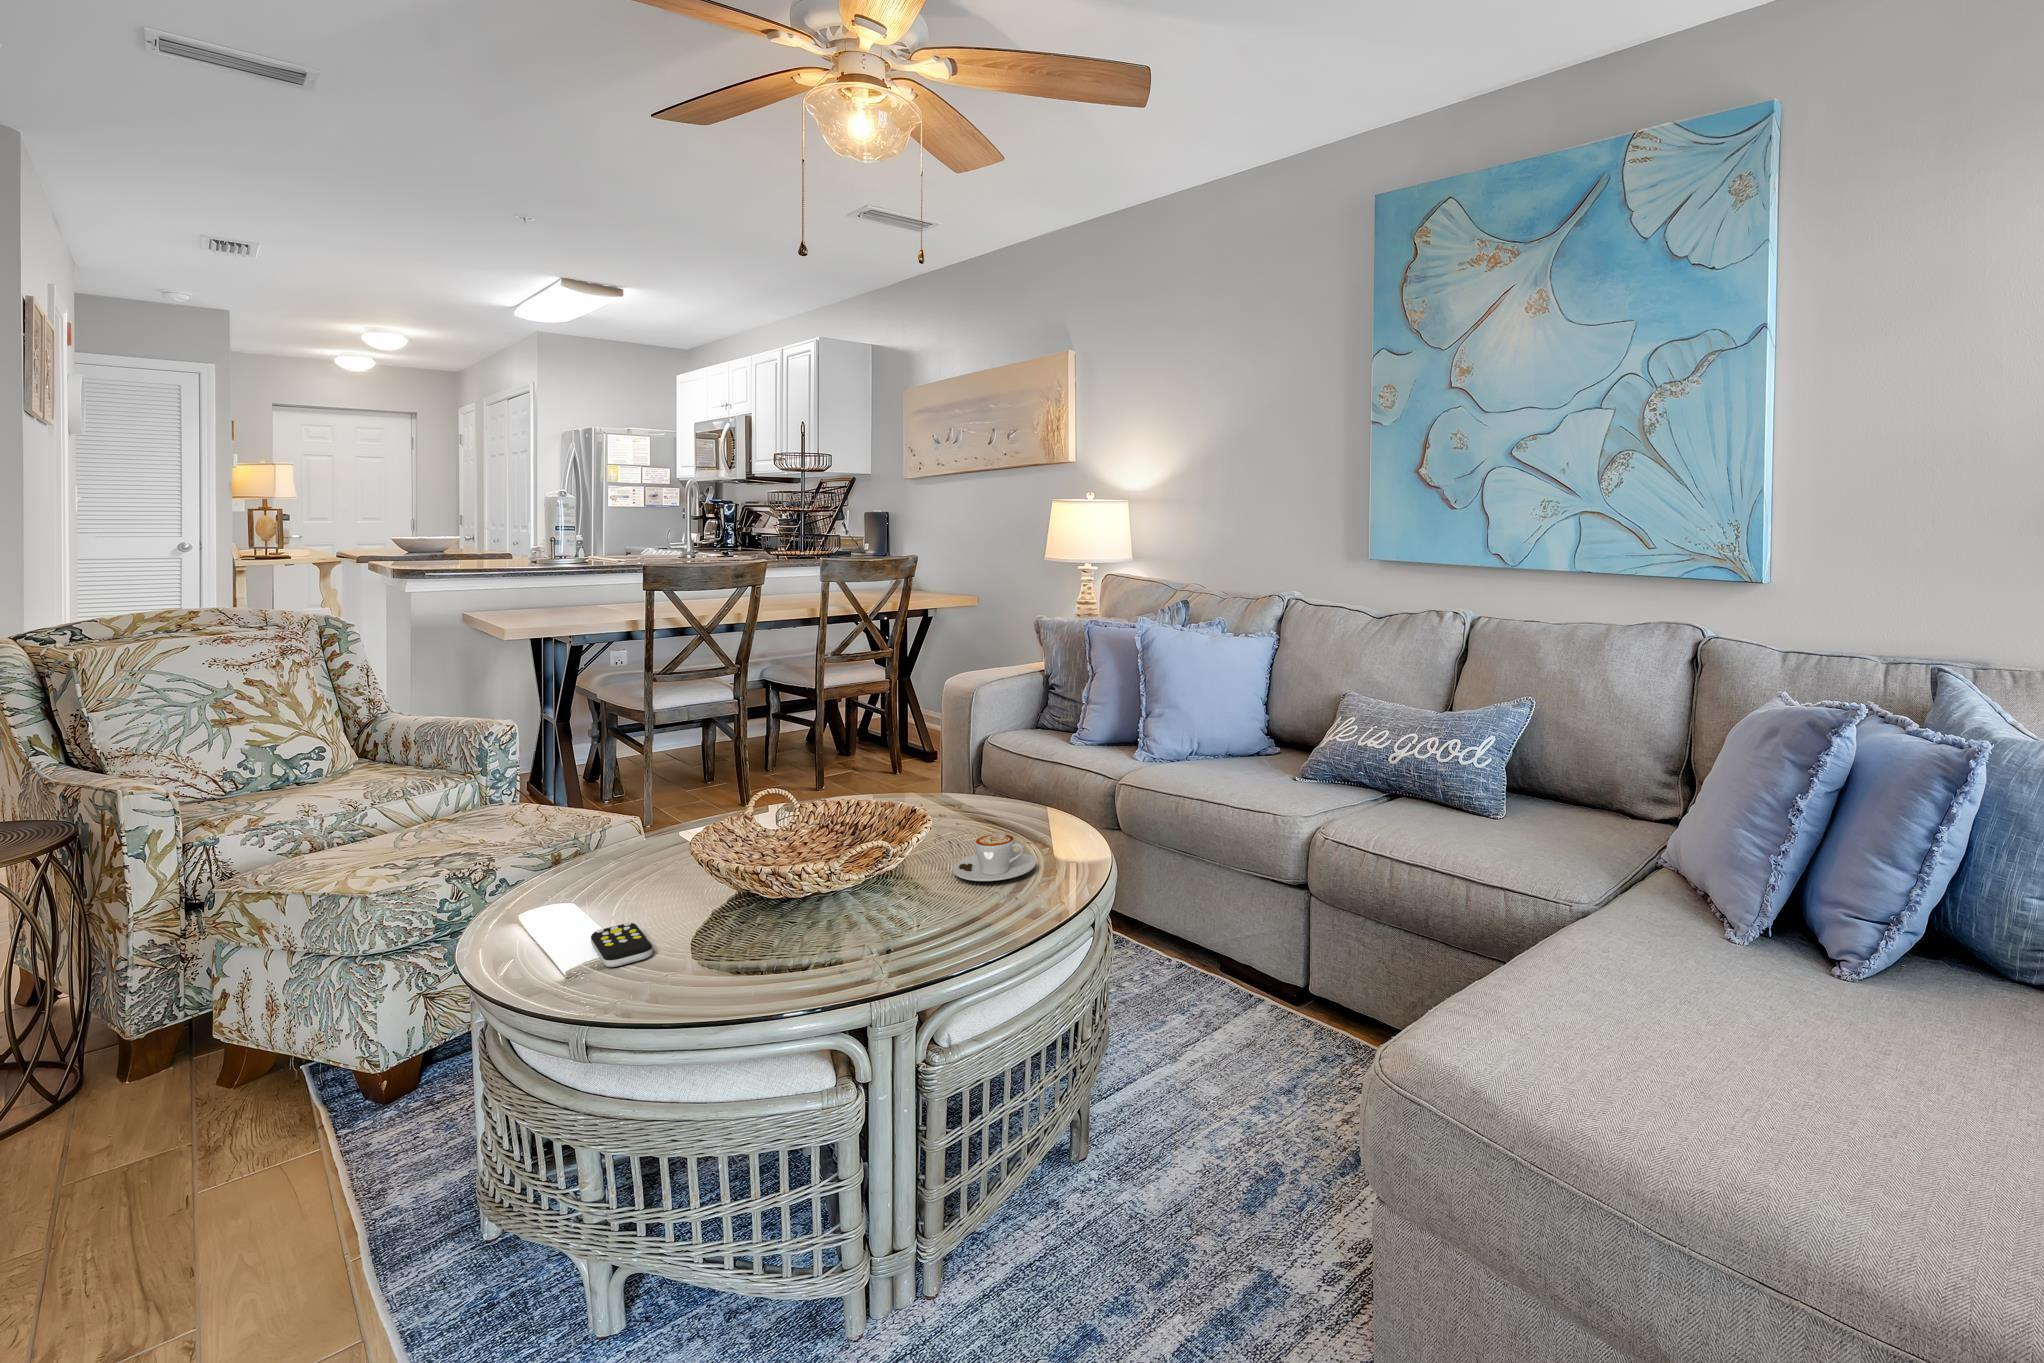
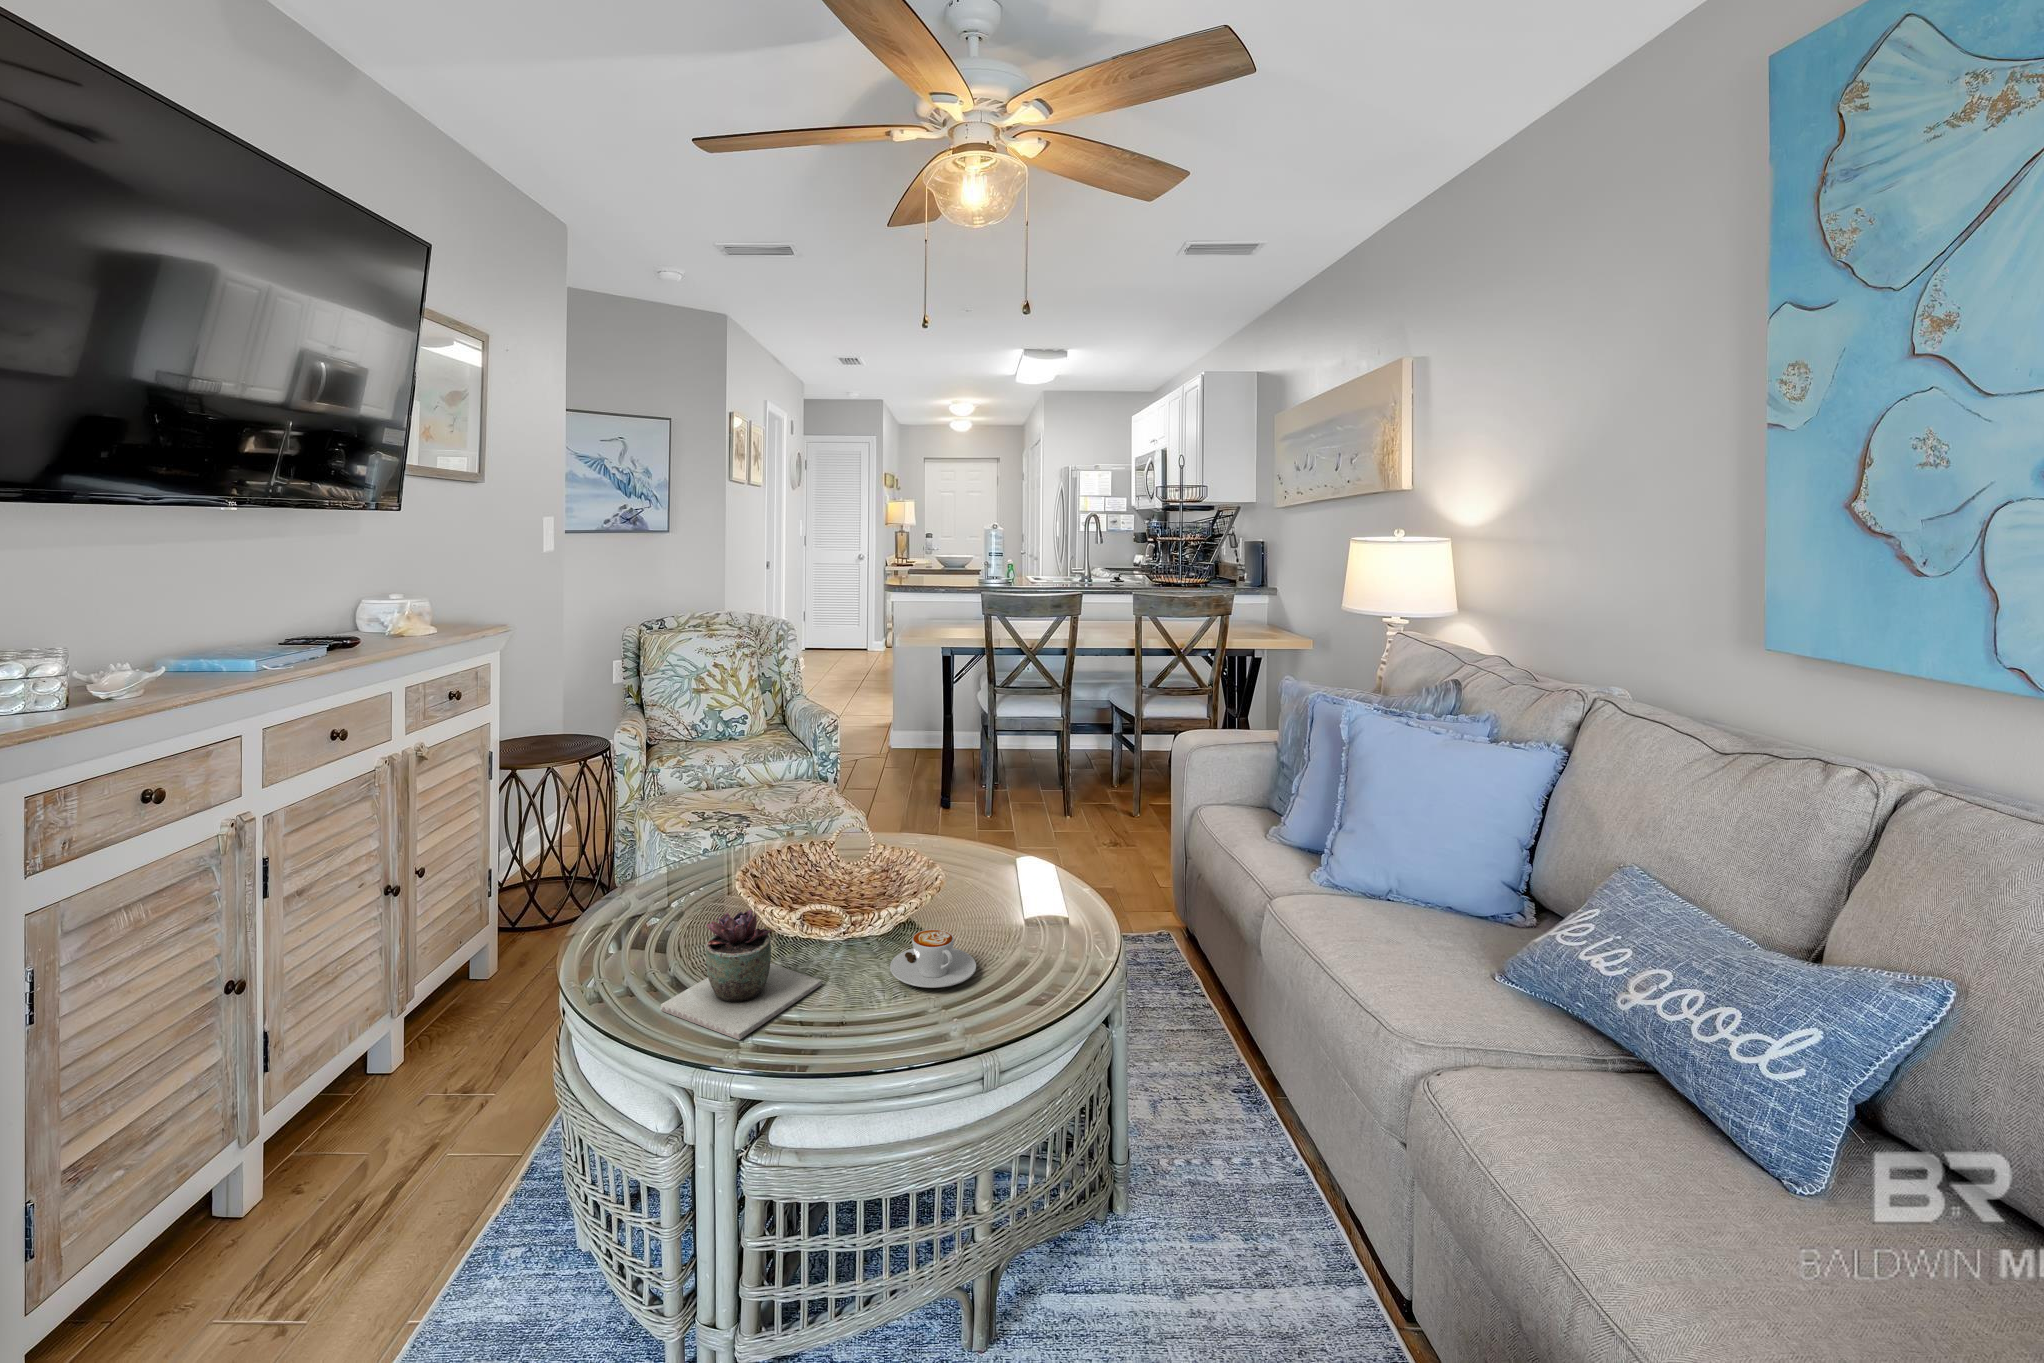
succulent plant: none [791,848,917,976] -> present [660,909,822,1040]
remote control: present [591,922,652,967] -> none [610,911,665,948]

